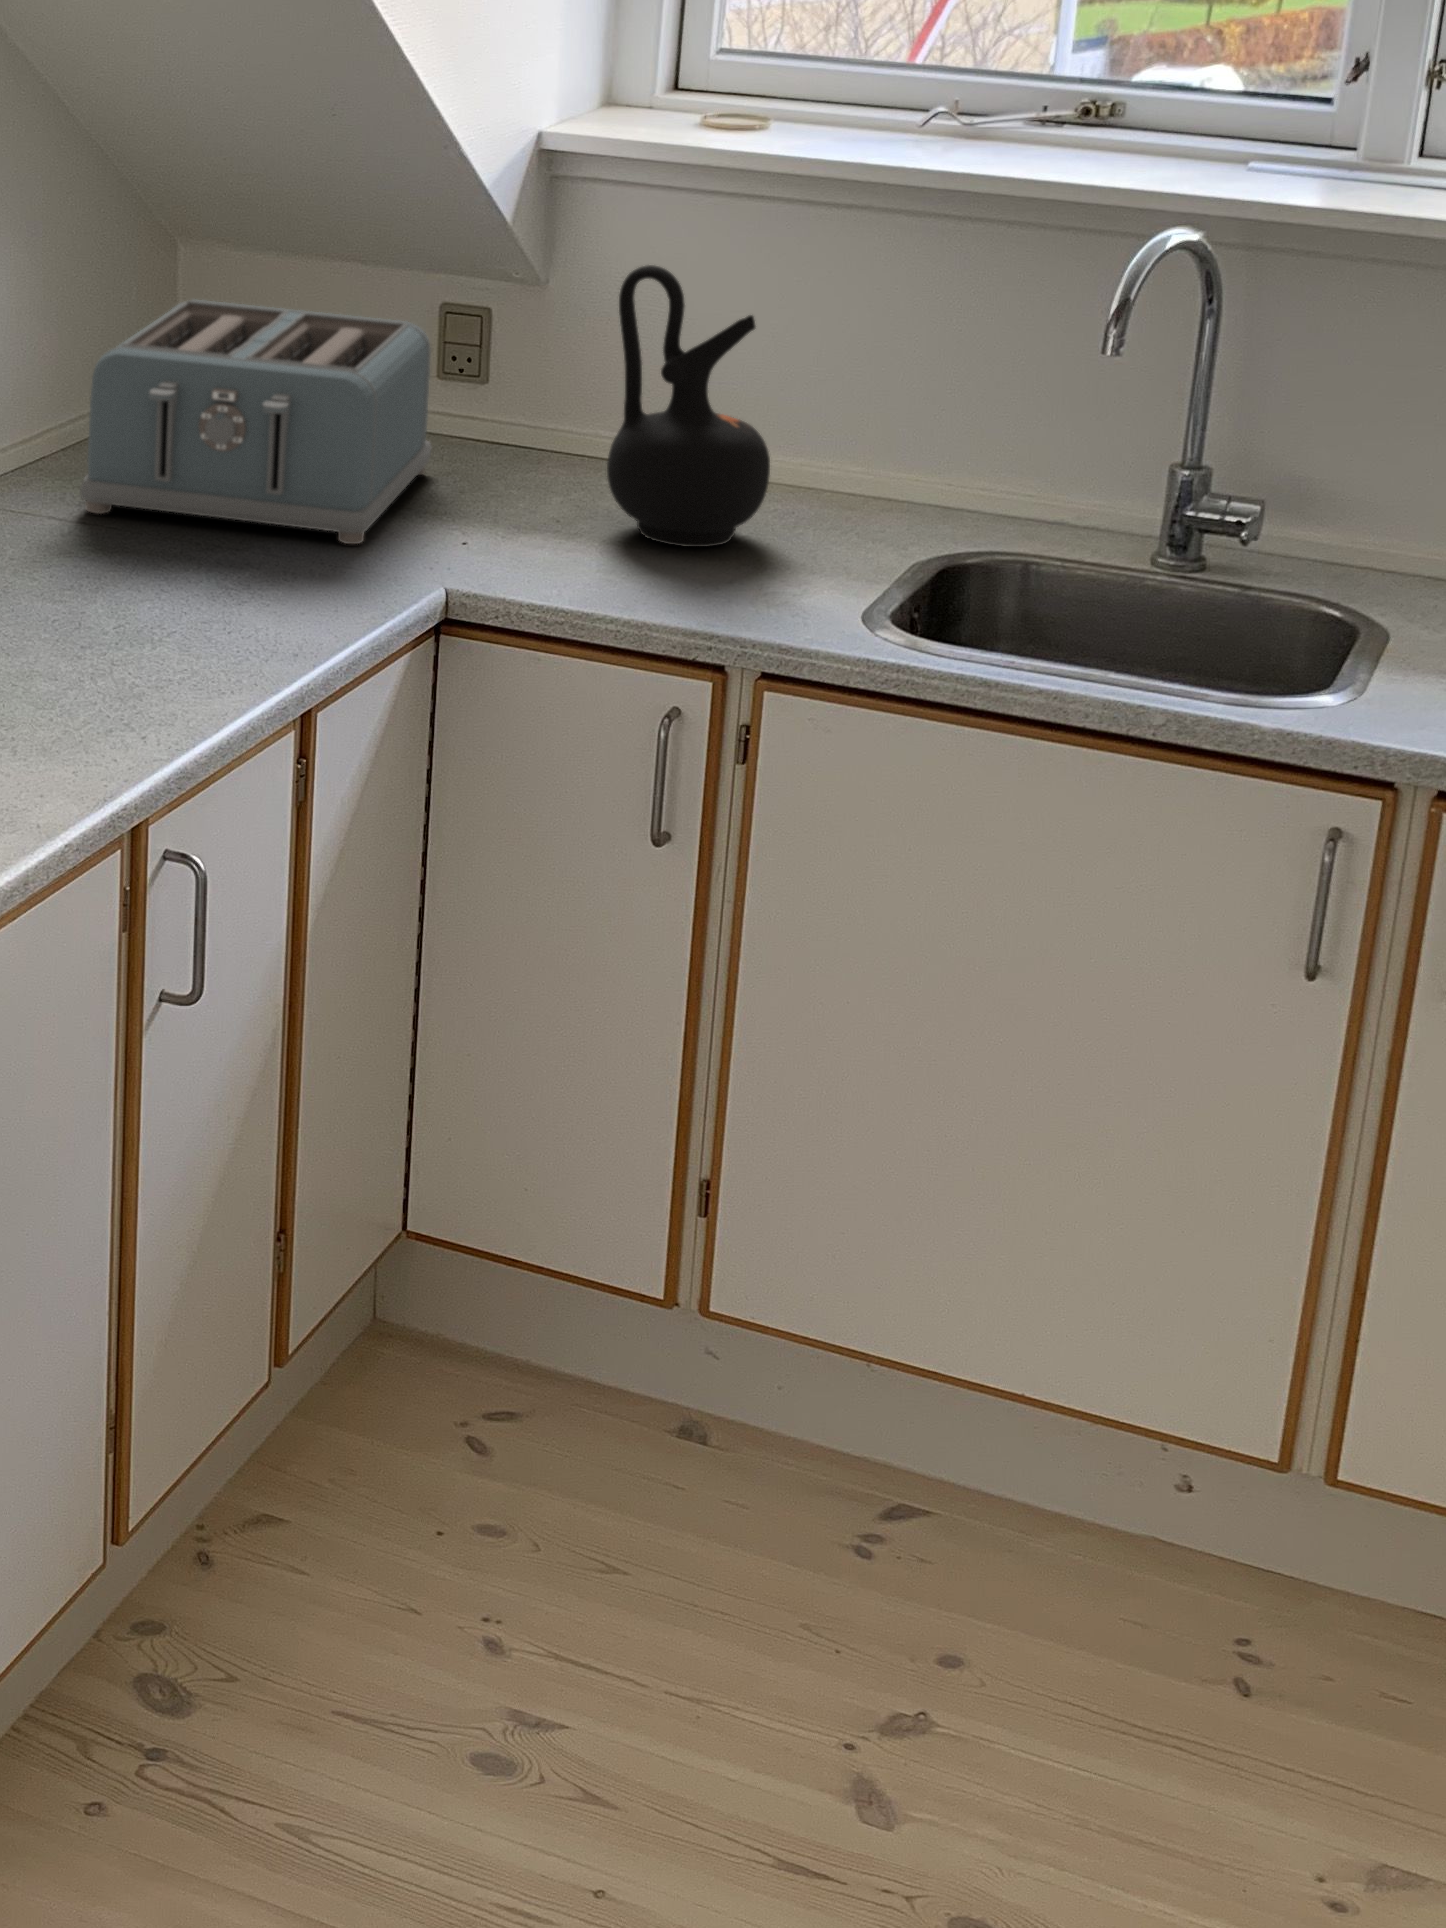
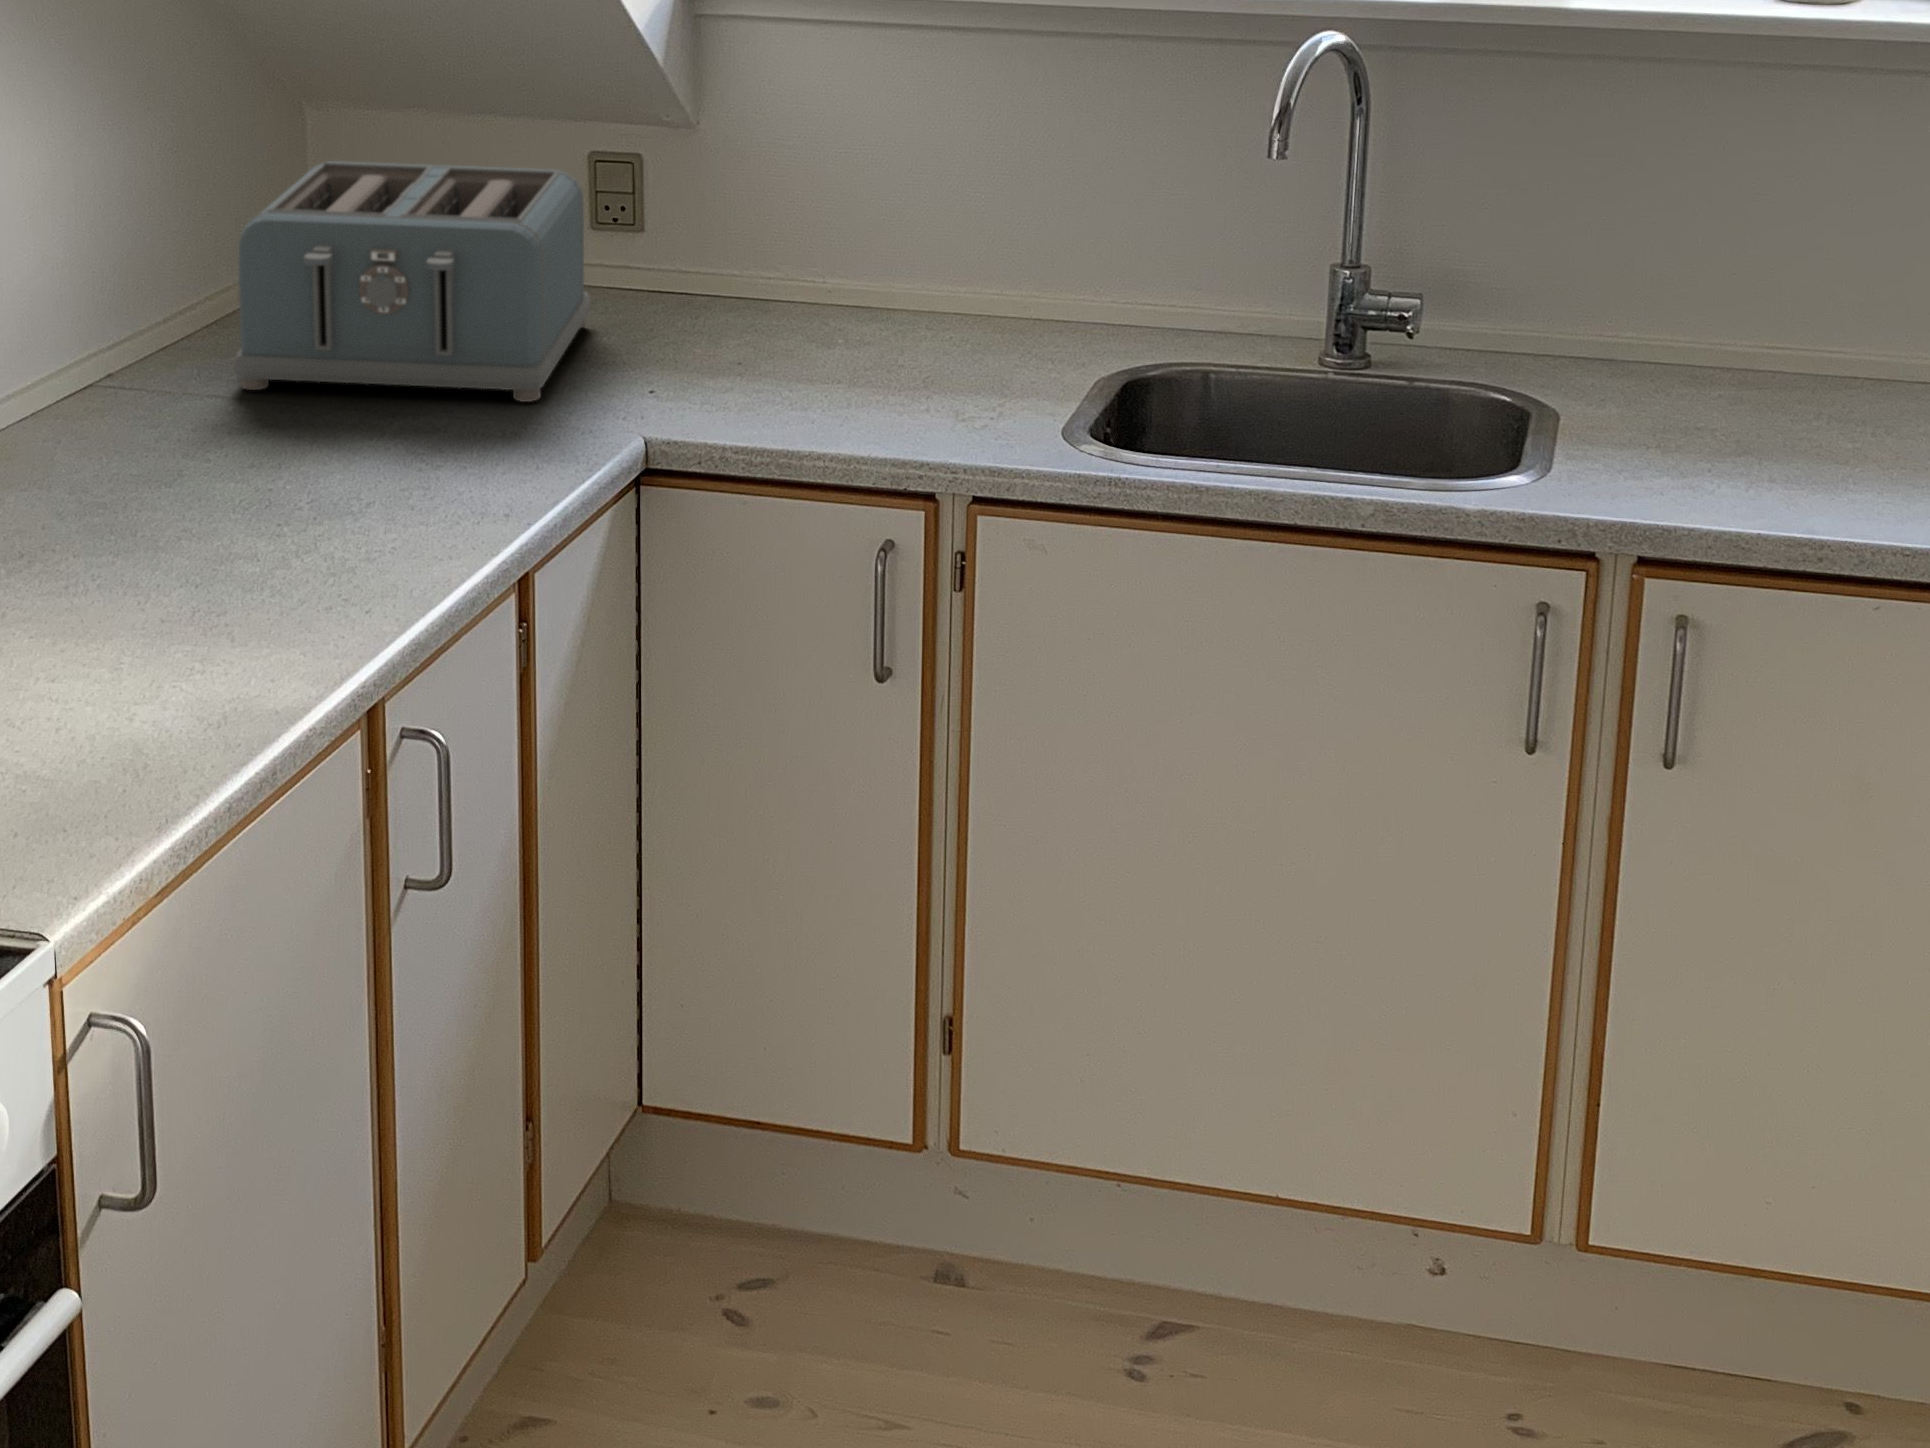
ceramic jug: present [607,265,770,547] -> none [780,94,945,380]

